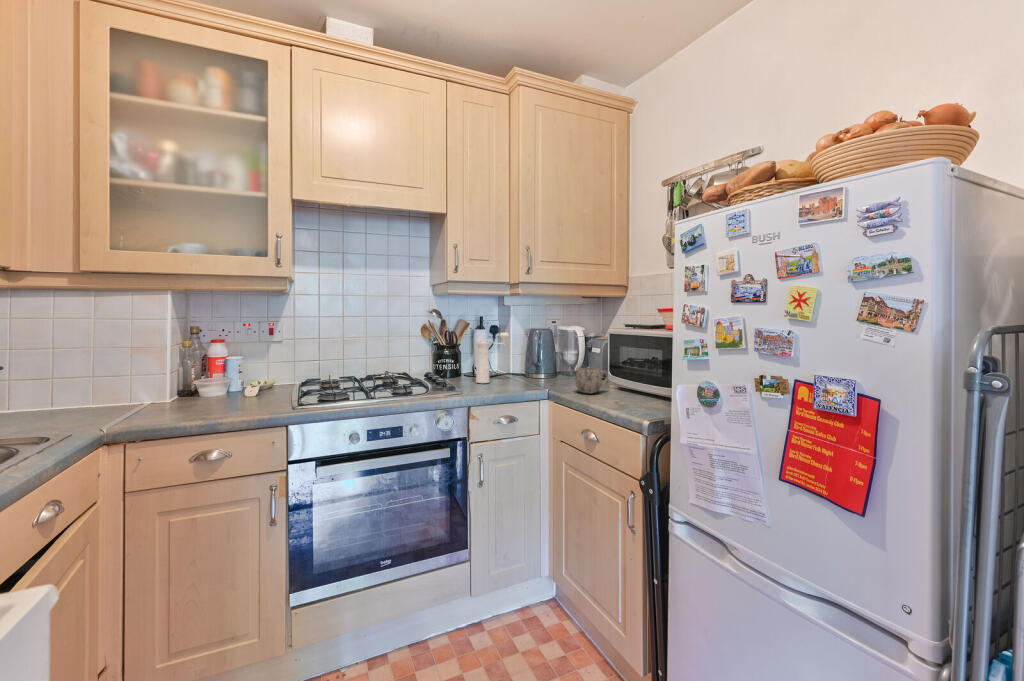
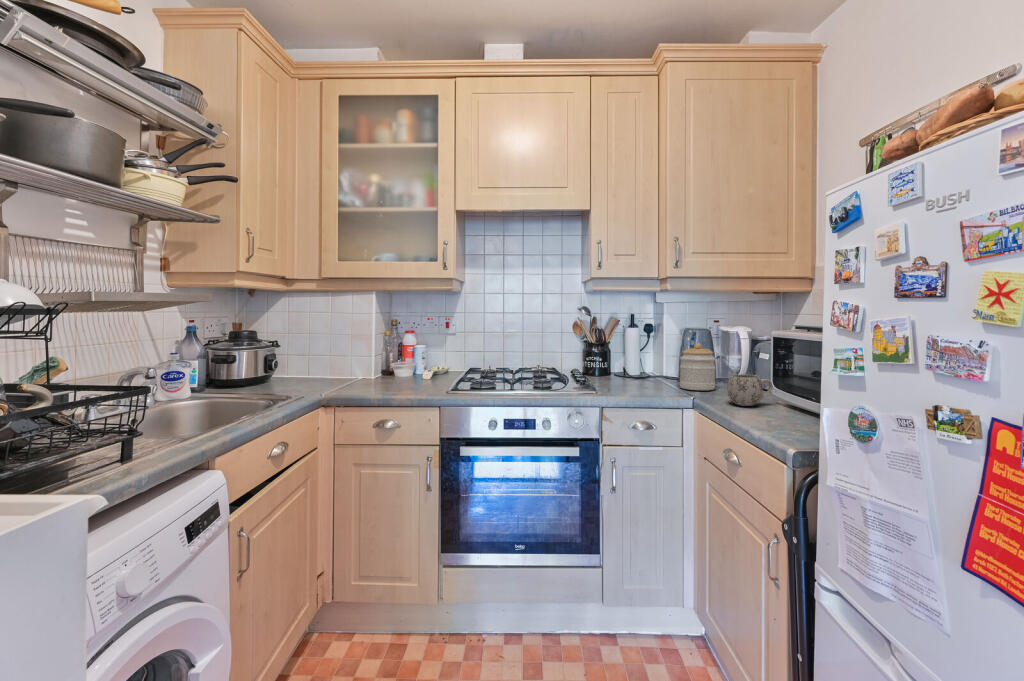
pepper mill: present [476,332,509,383] -> none [618,331,658,386]
jar: none [529,343,558,384] -> present [680,343,716,390]

